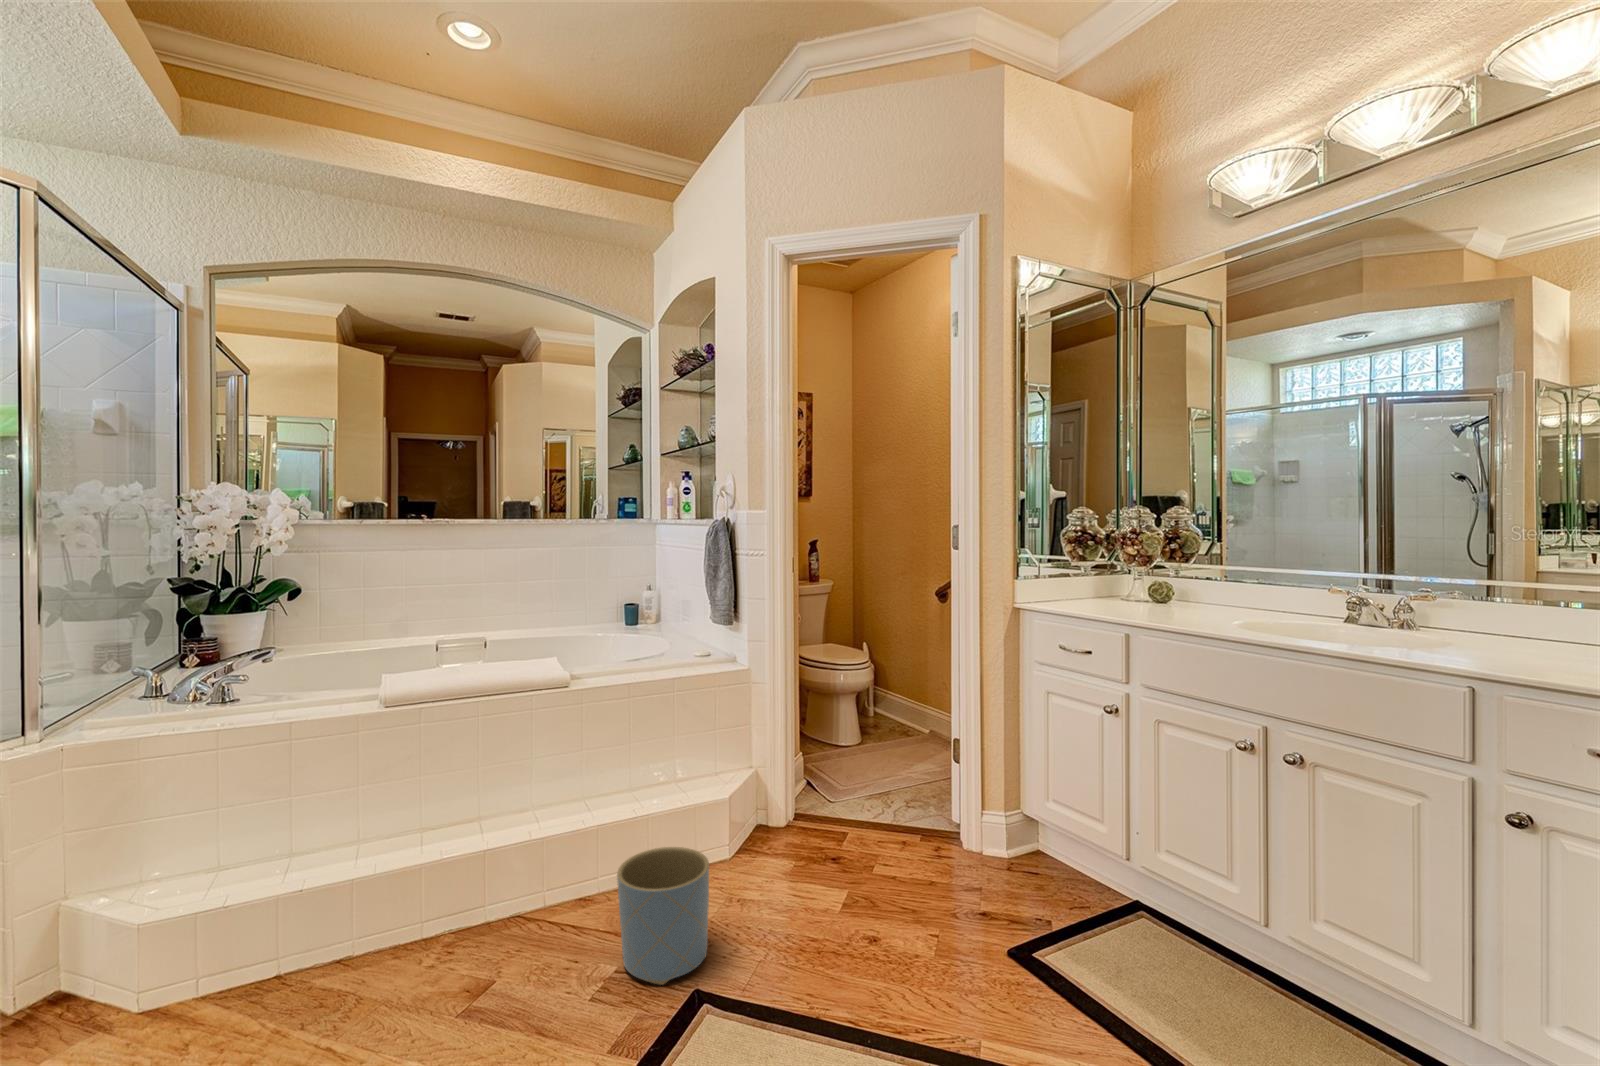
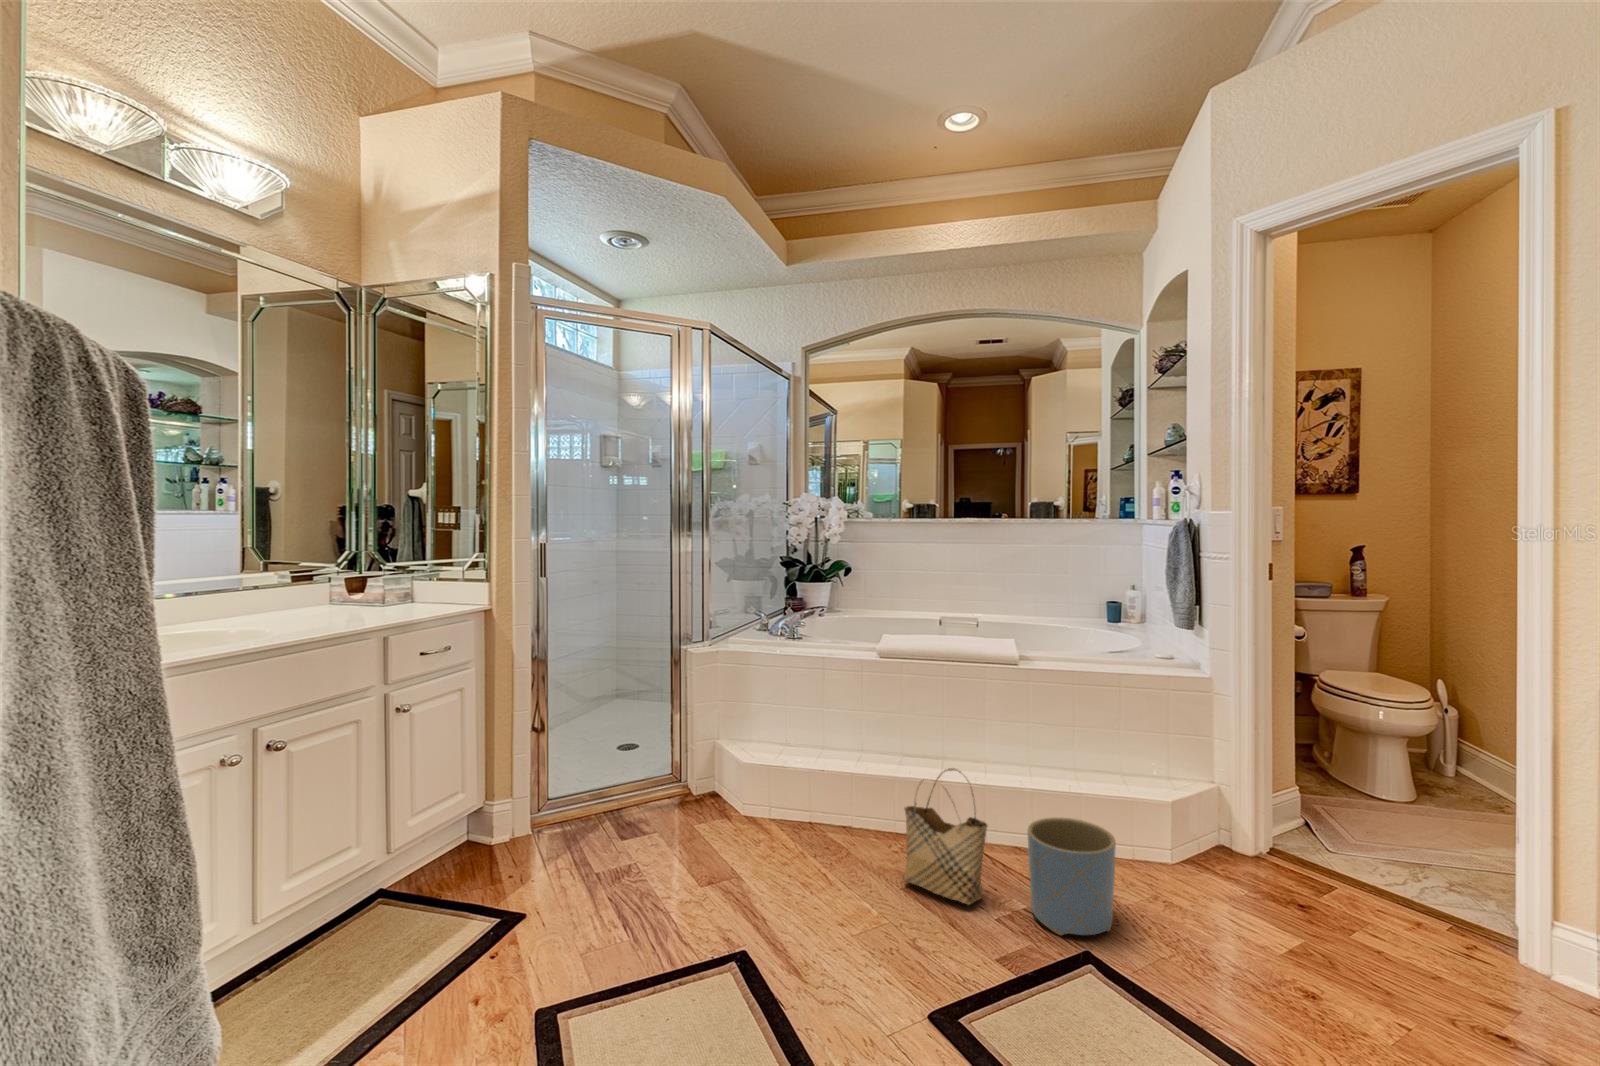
woven basket: none [455,832,571,1001] -> present [904,768,987,904]

